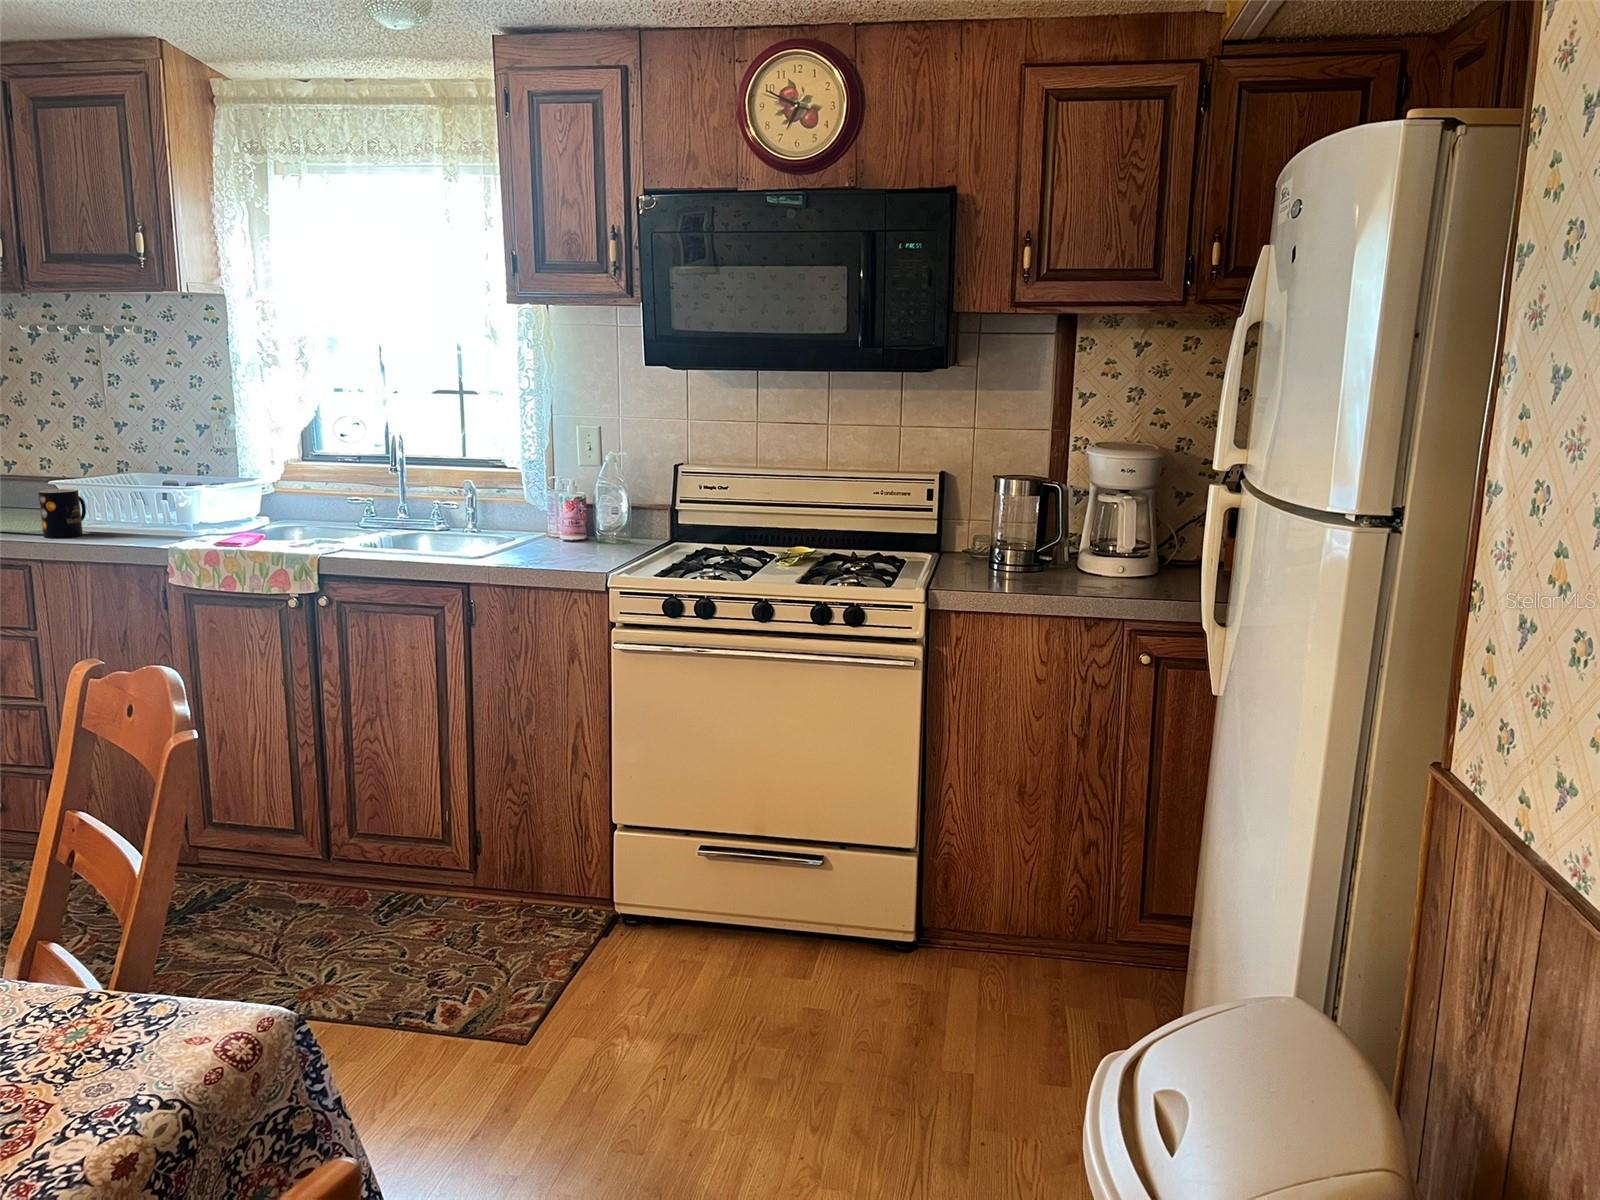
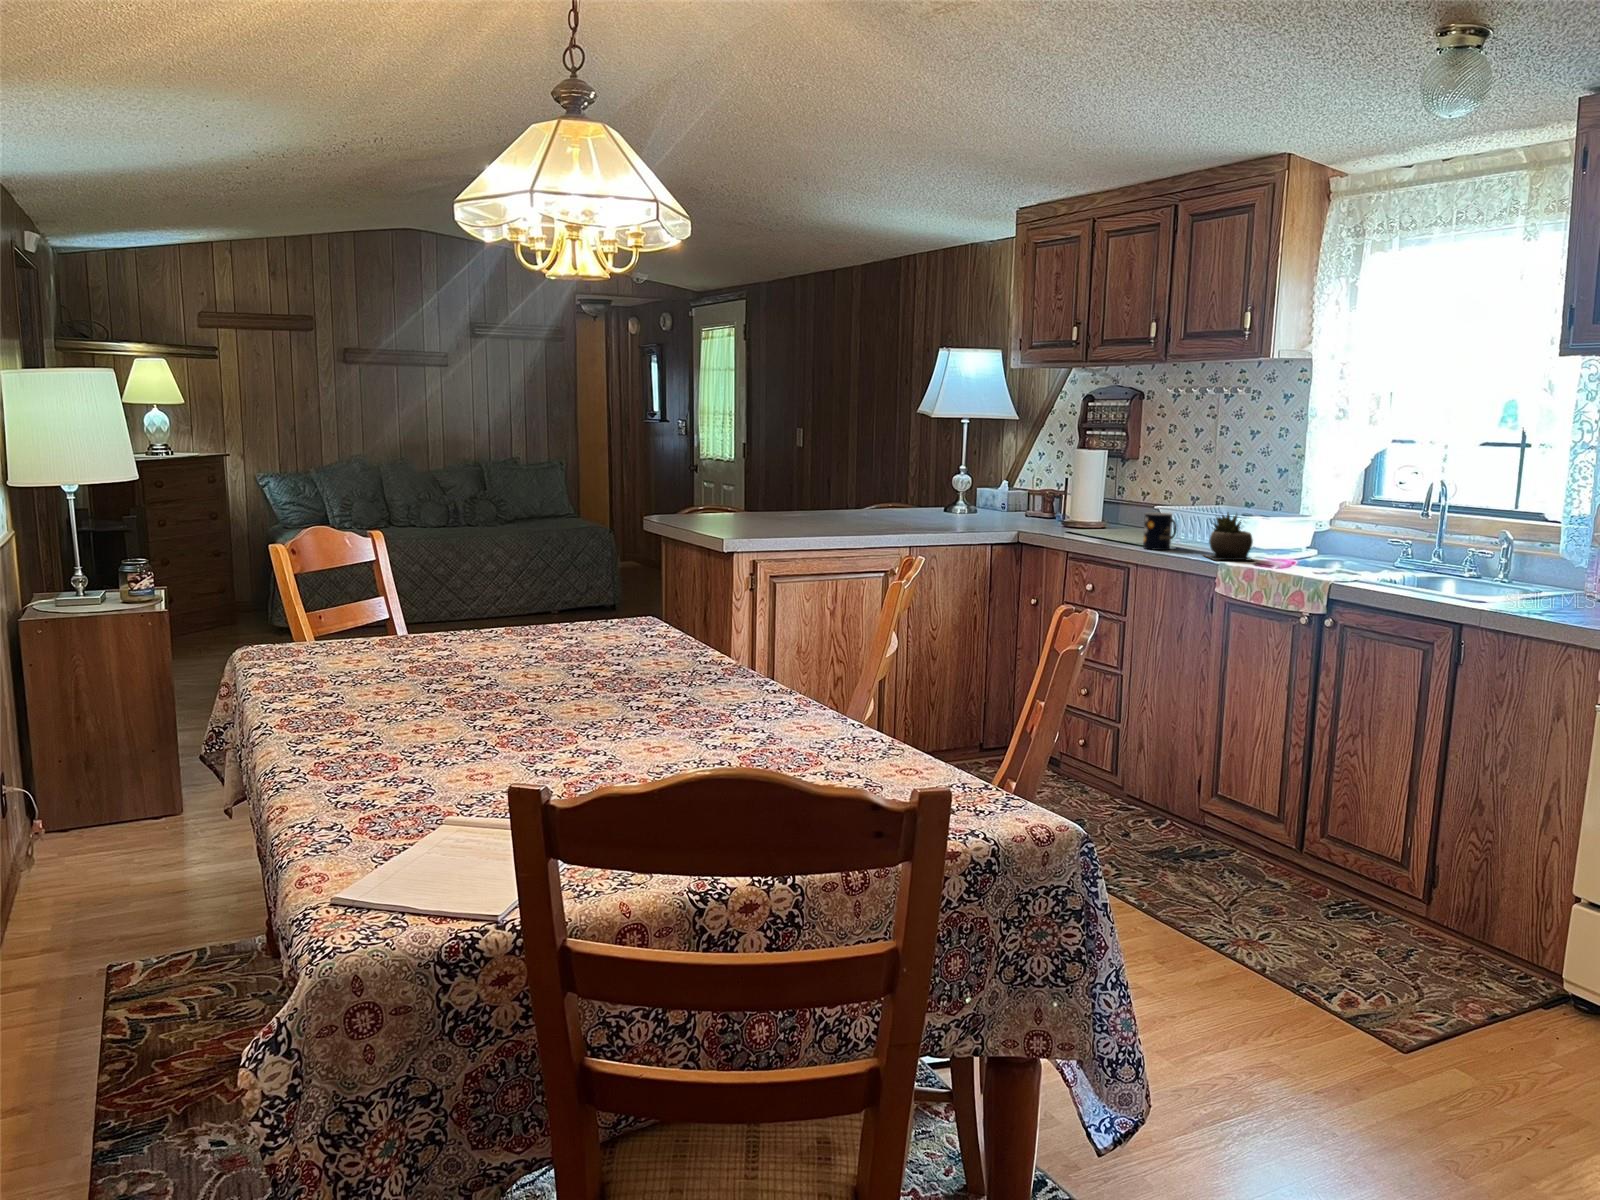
succulent plant: none [131,481,208,543] -> present [1205,513,1253,561]

